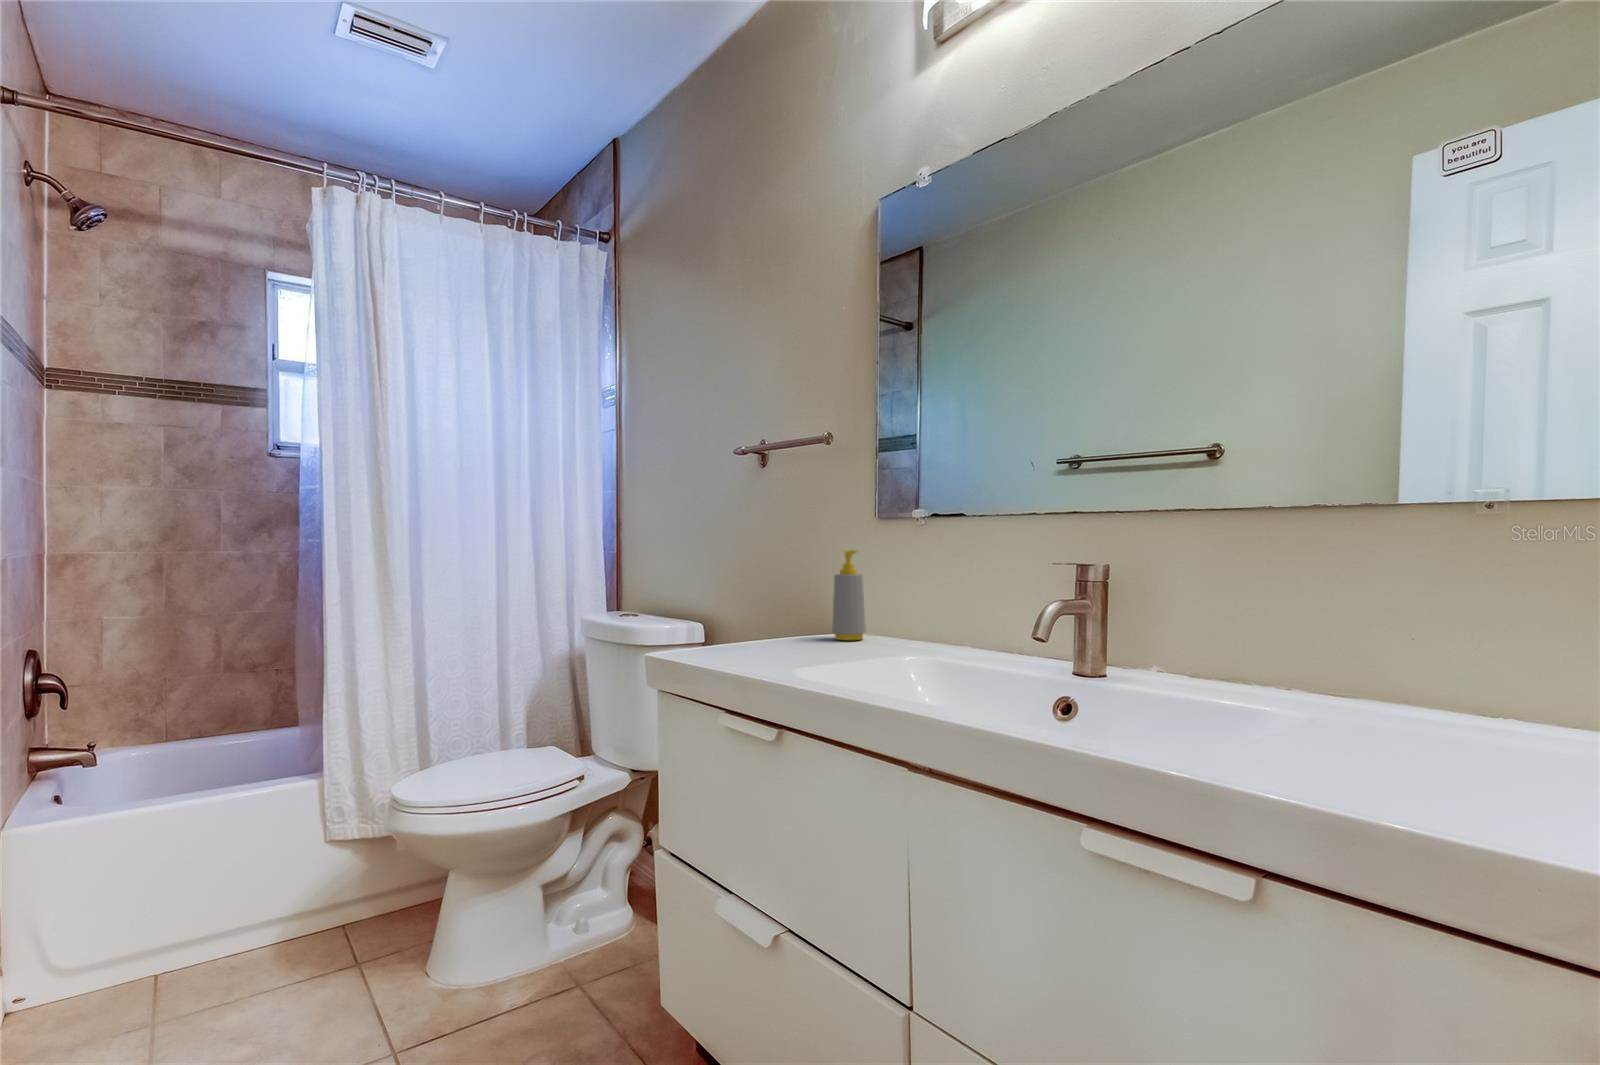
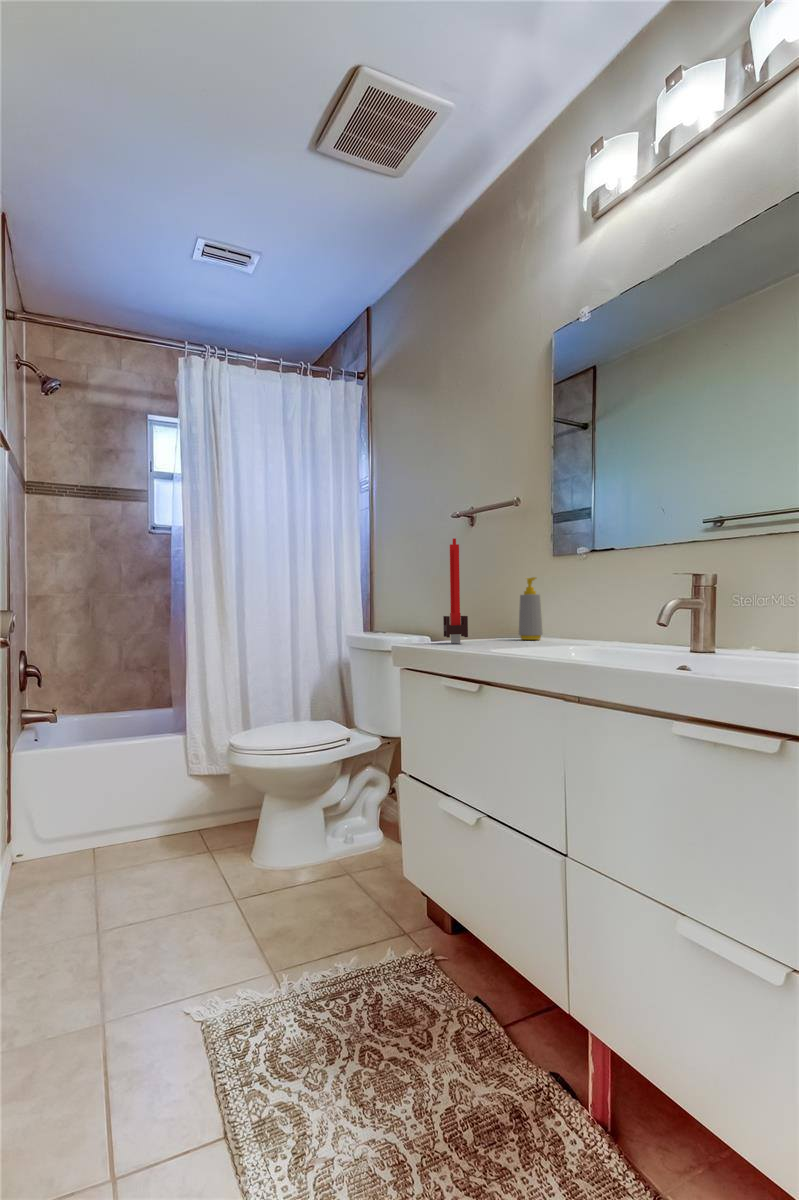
candle: none [723,496,760,652] -> present [443,538,468,643]

